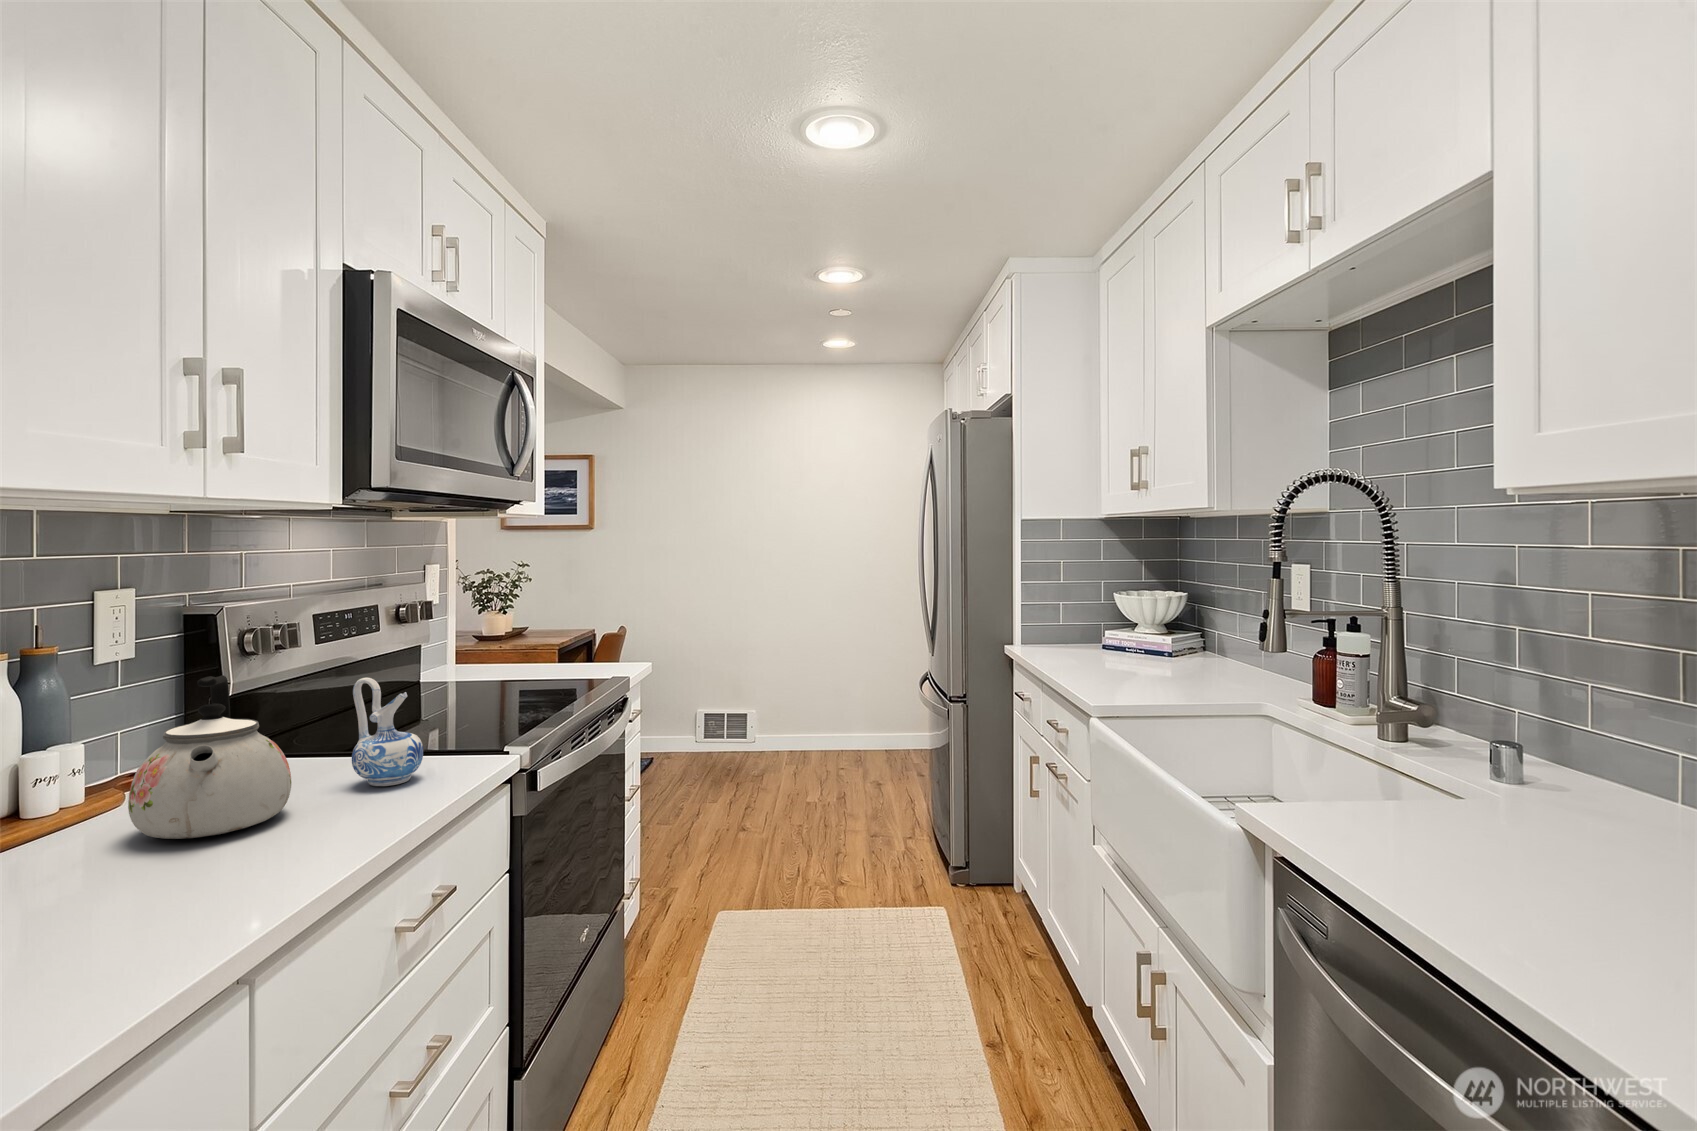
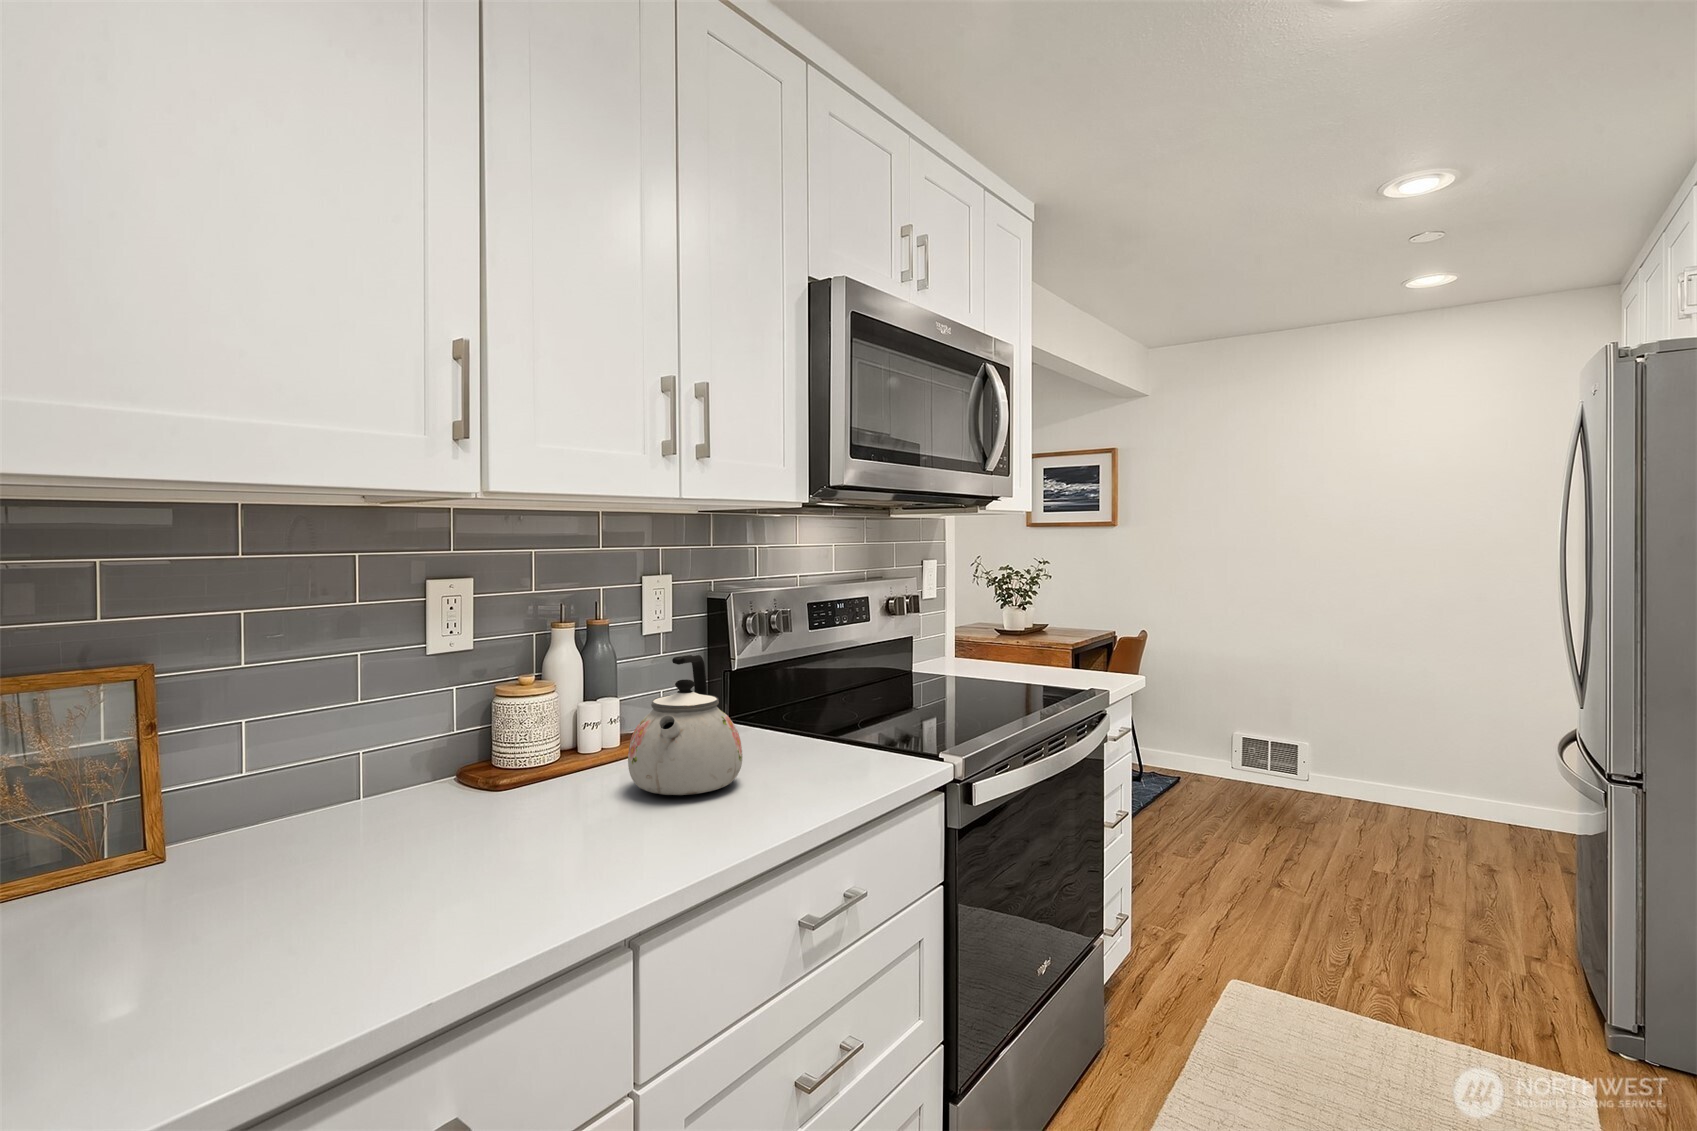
ceramic pitcher: present [352,678,423,786] -> none [798,667,858,774]

